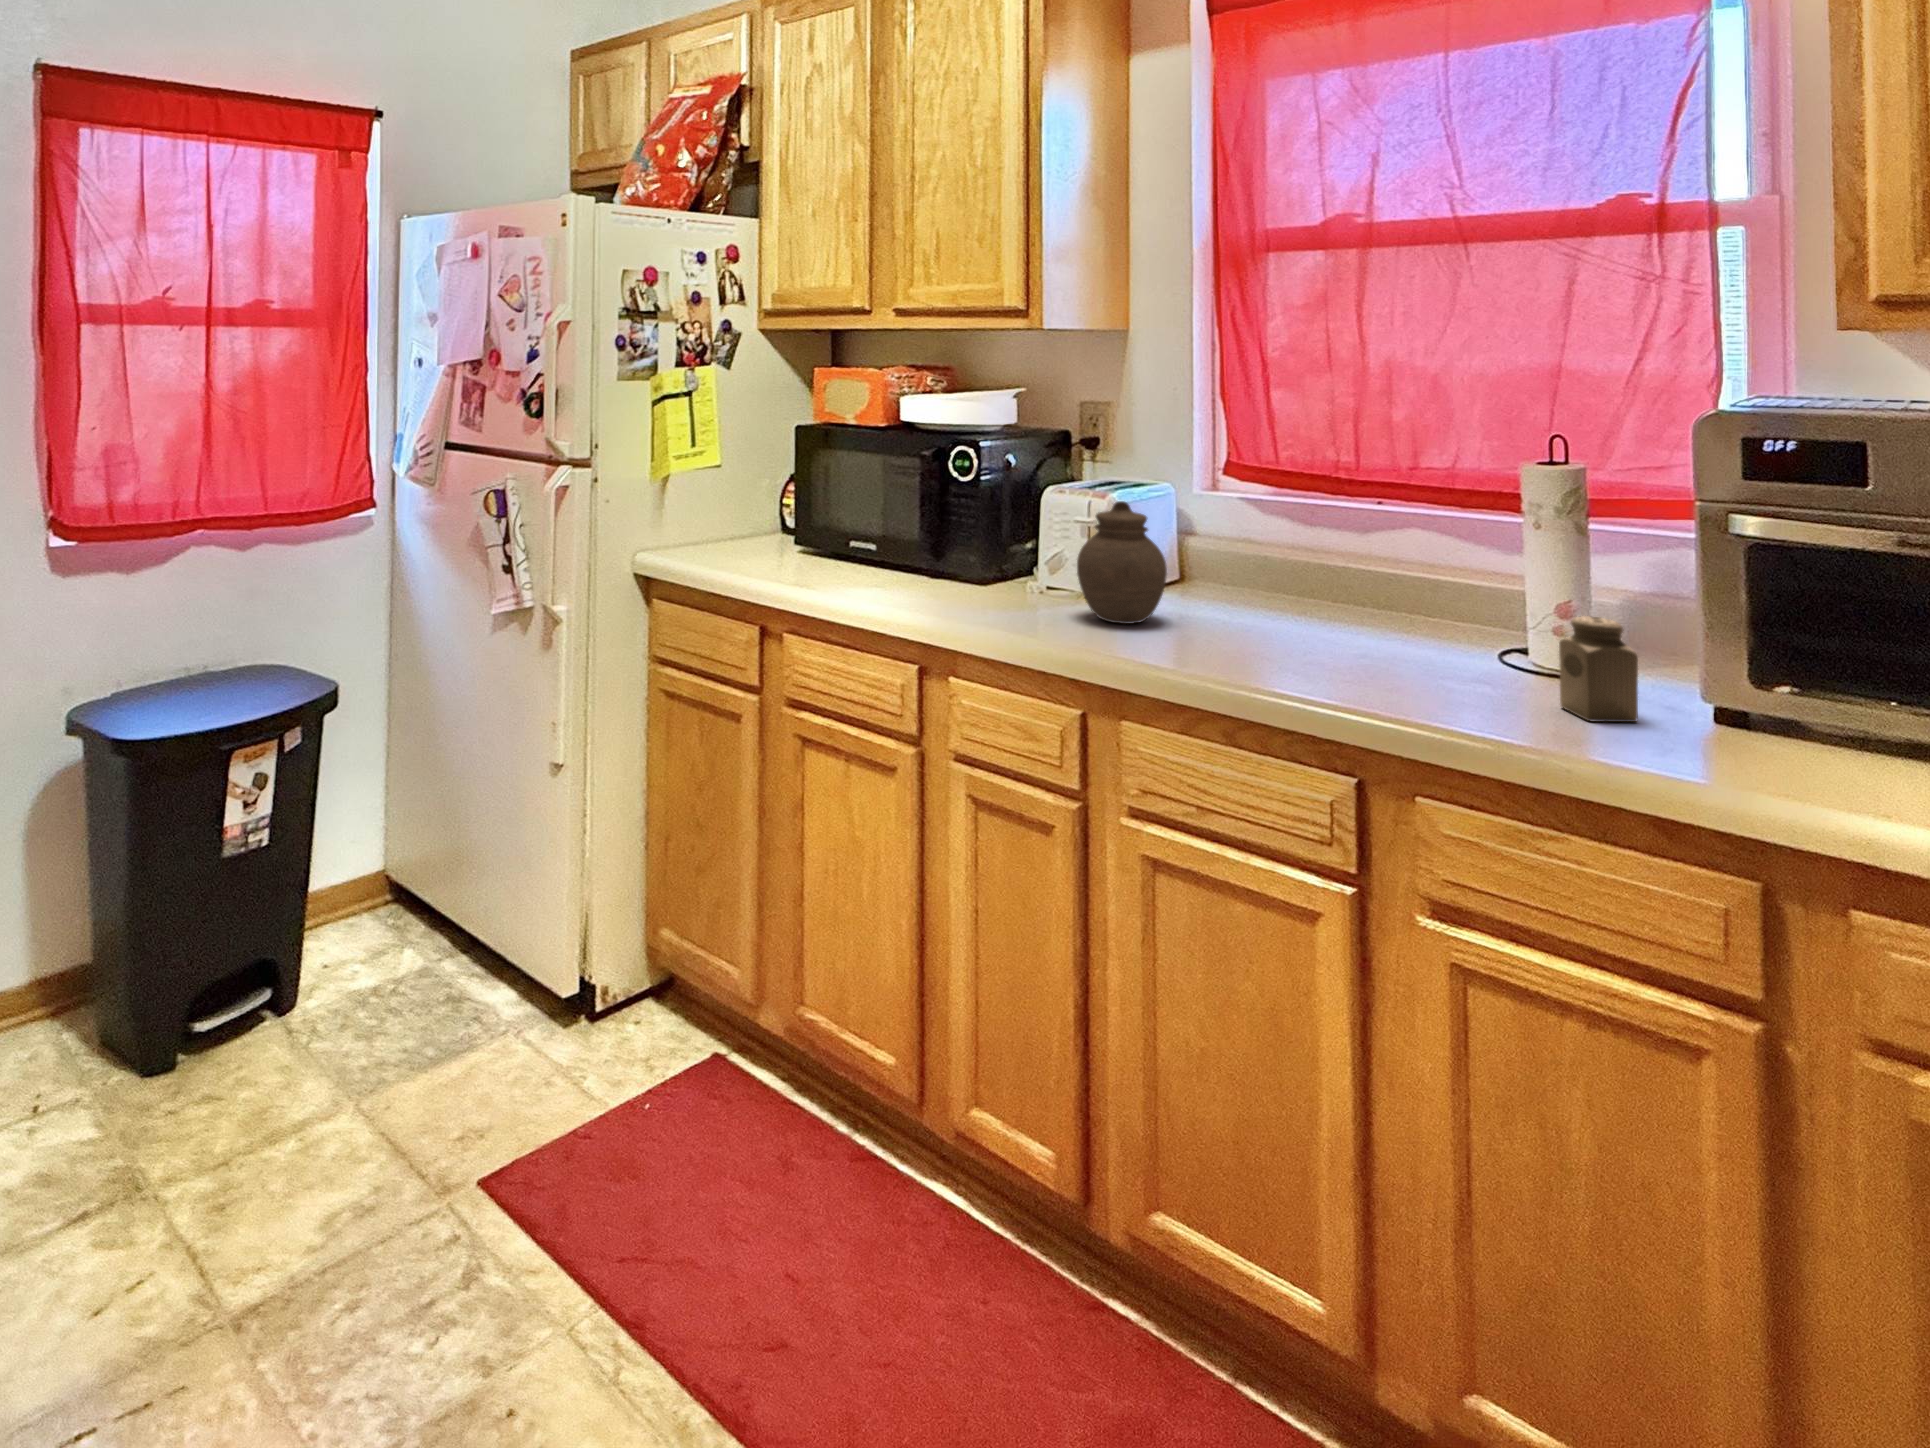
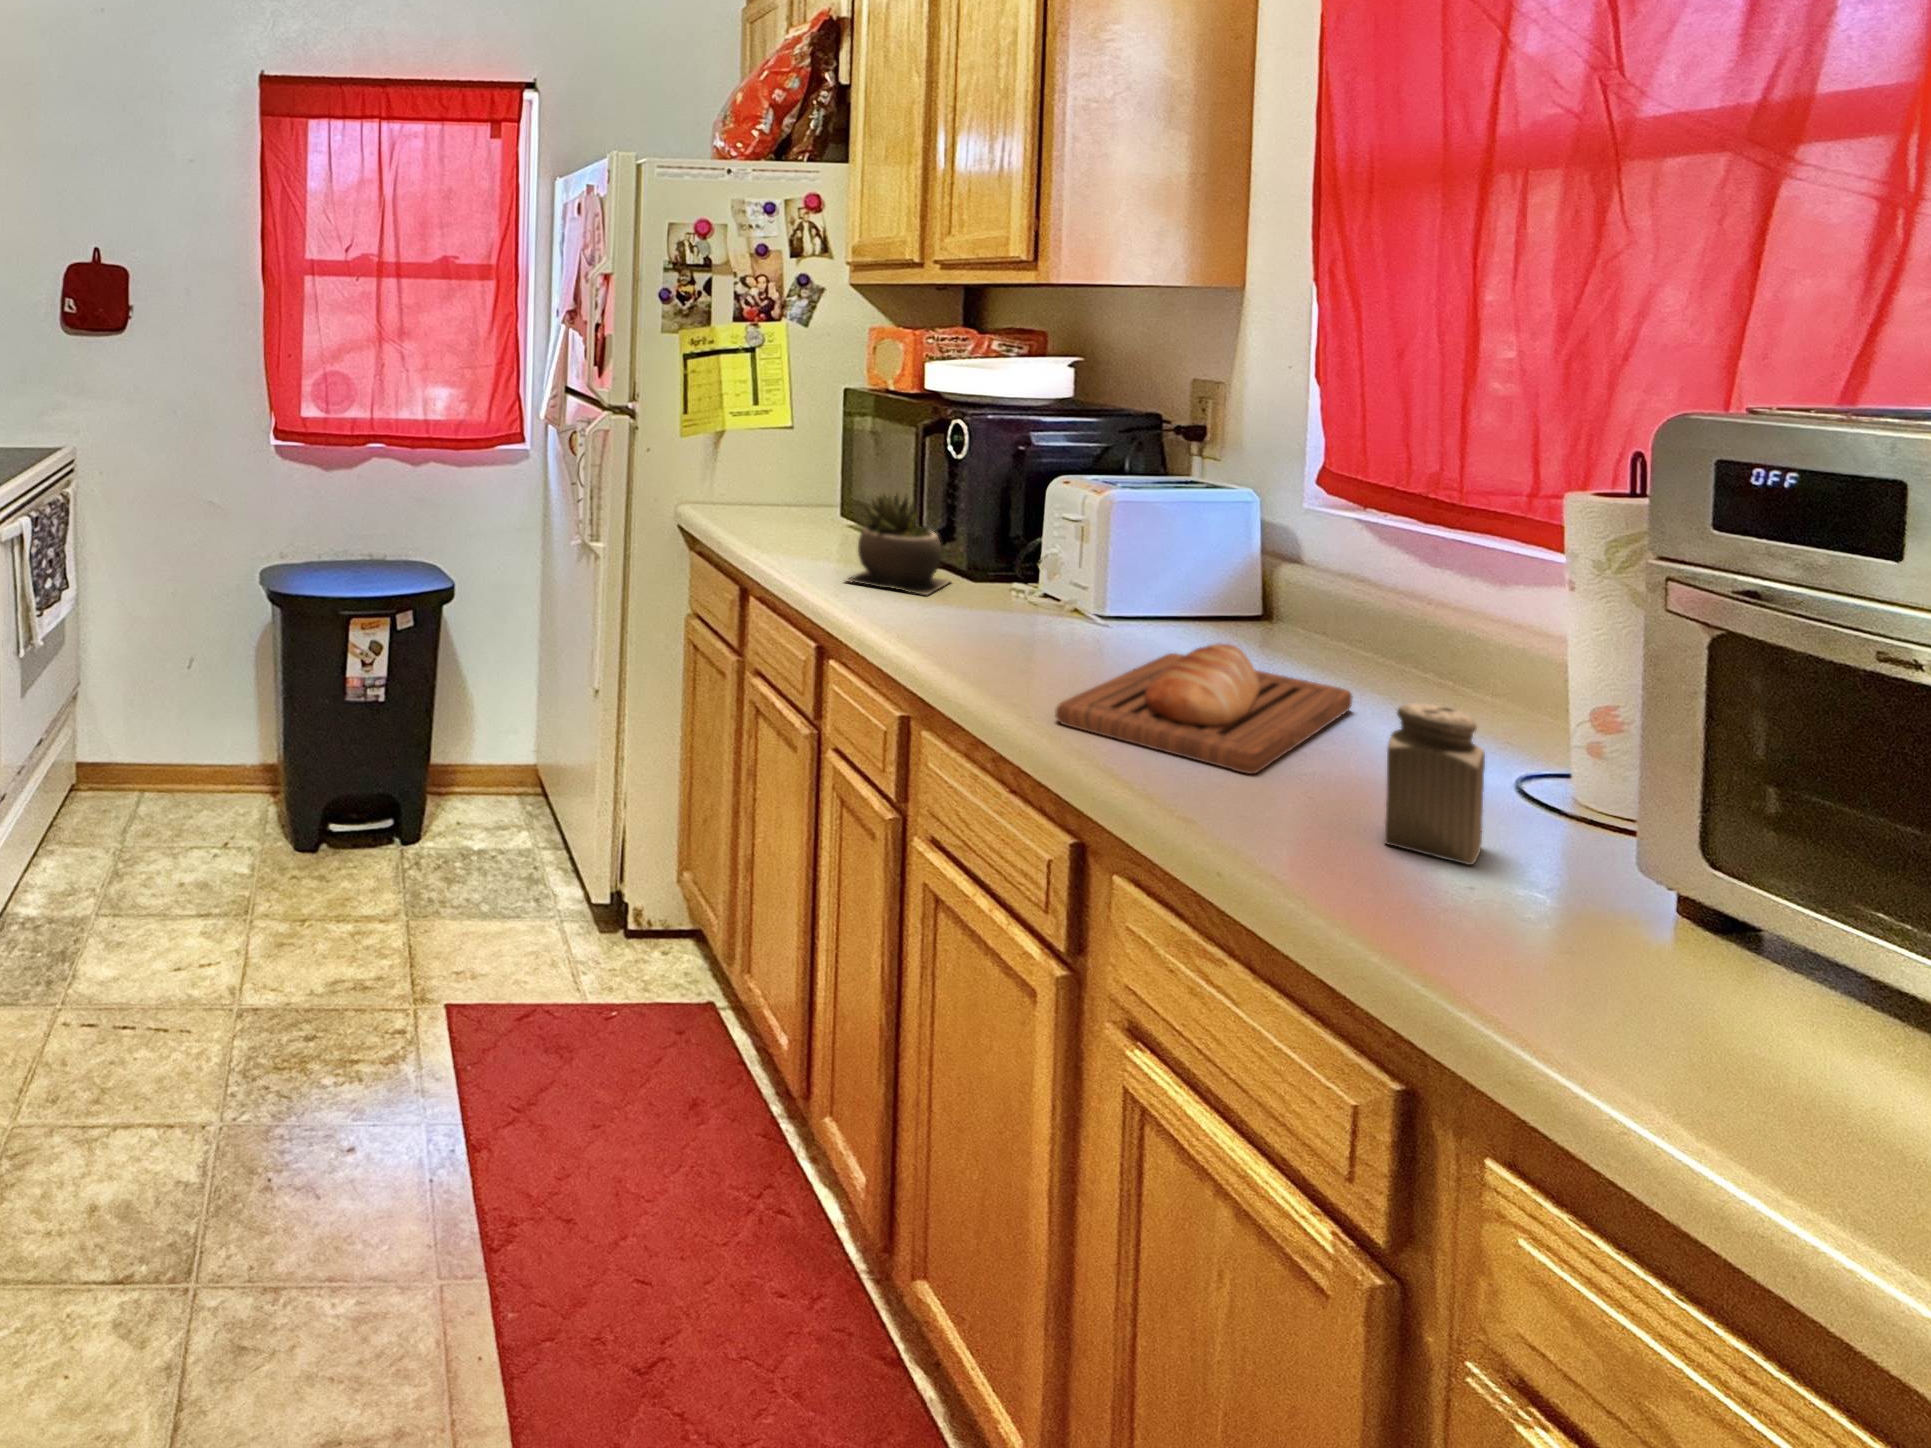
jar: present [1077,501,1167,624] -> none [990,494,1106,641]
succulent plant: none [899,513,986,603] -> present [847,494,950,595]
bread loaf: none [1233,600,1445,694] -> present [1055,644,1353,774]

